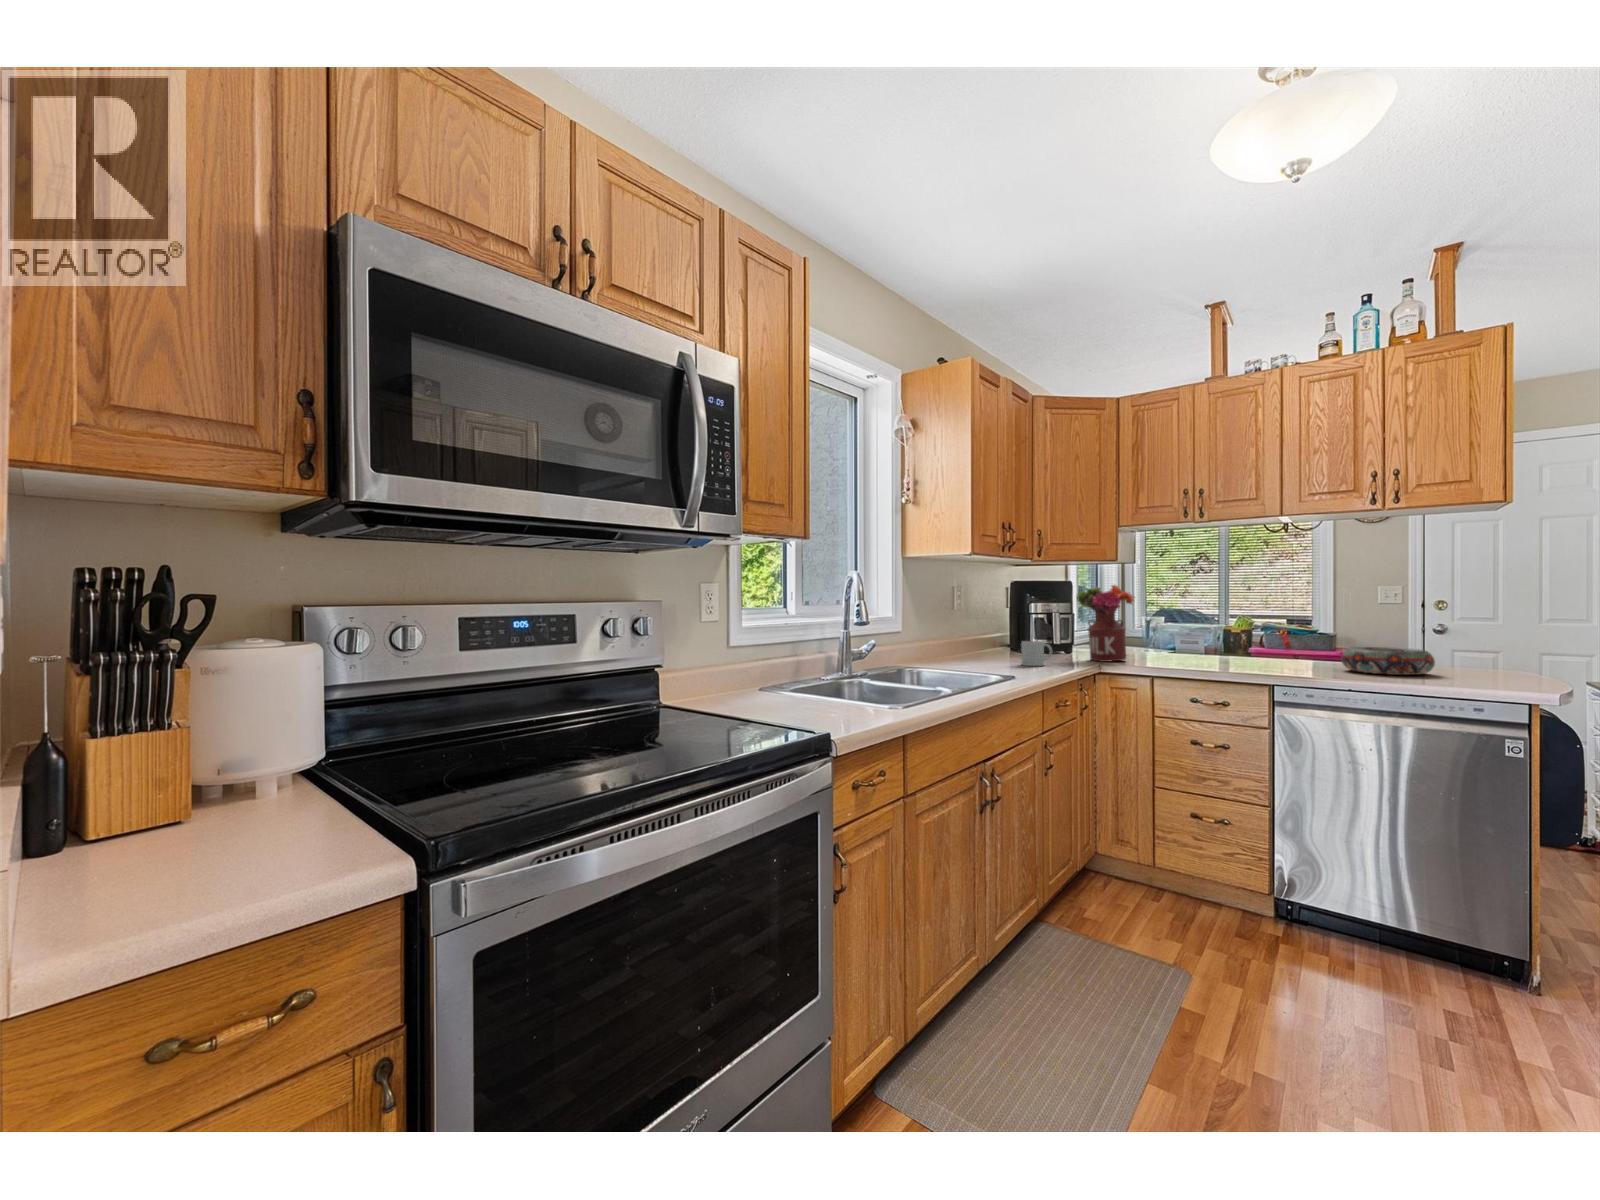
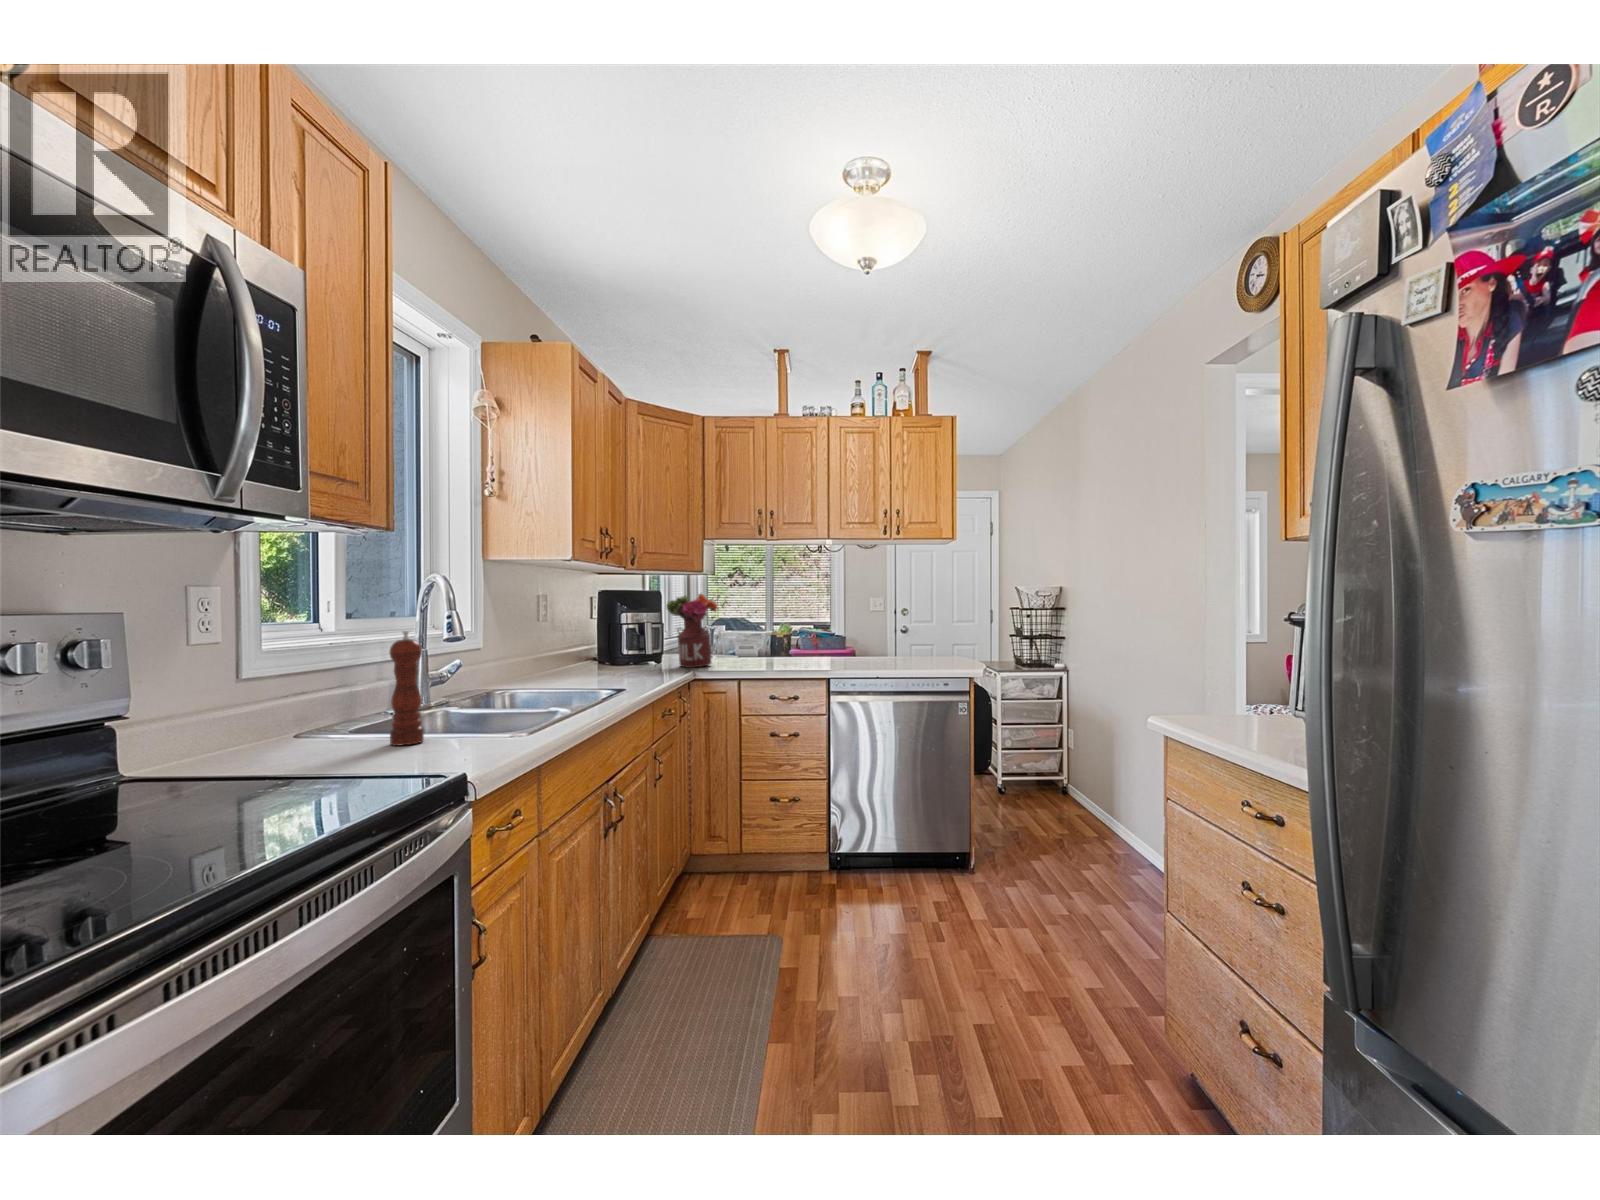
pepper mill: none [802,619,825,707] -> present [389,631,424,745]
mug: present [1021,641,1052,666] -> none [619,650,649,676]
decorative bowl: present [1341,647,1435,675] -> none [871,643,928,664]

